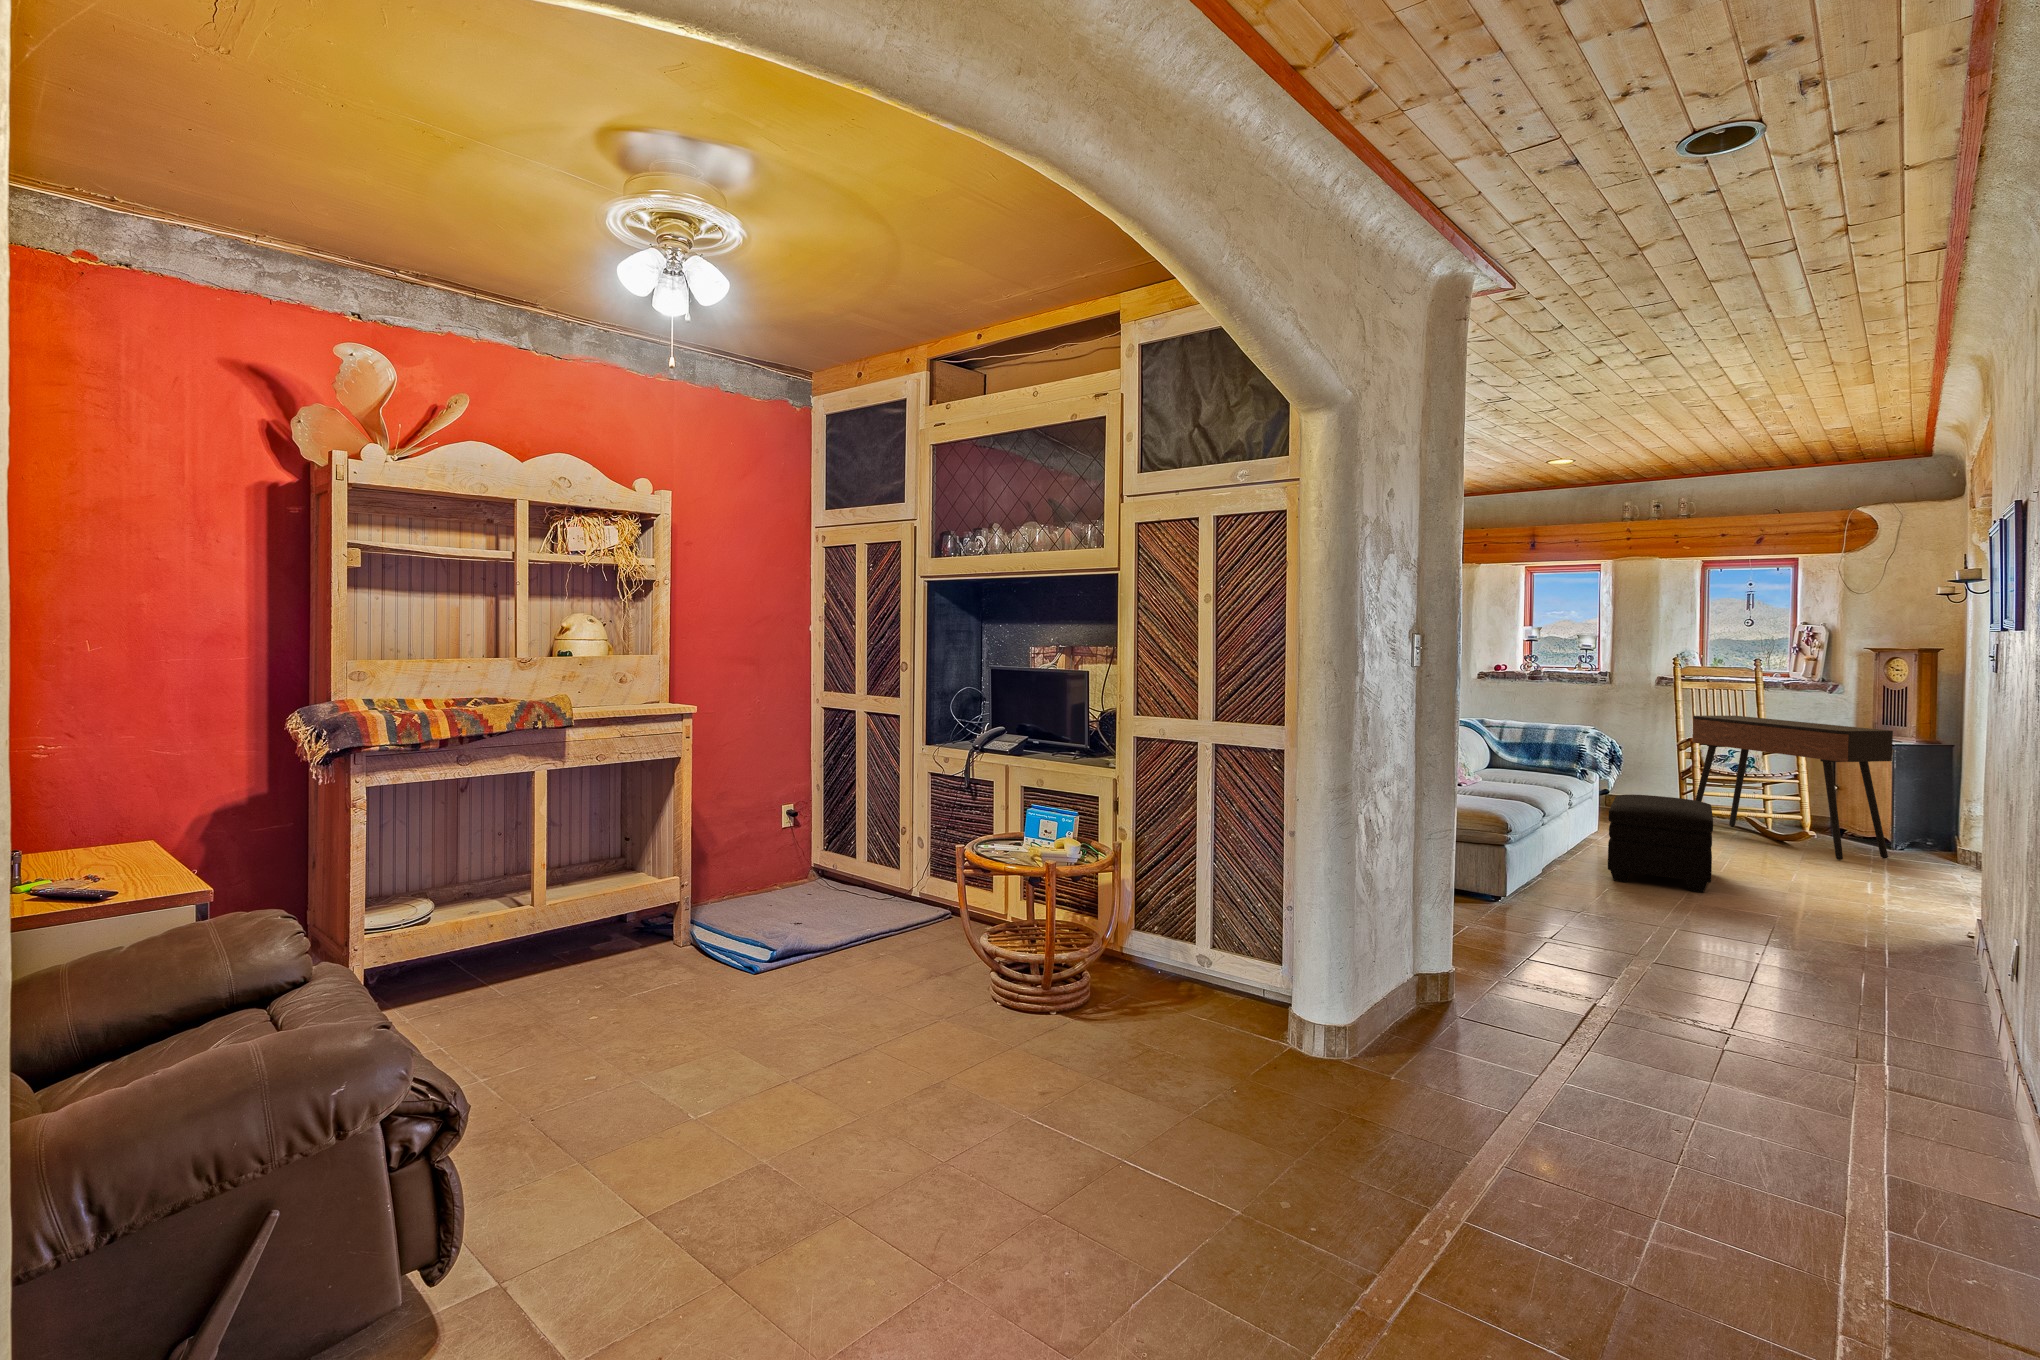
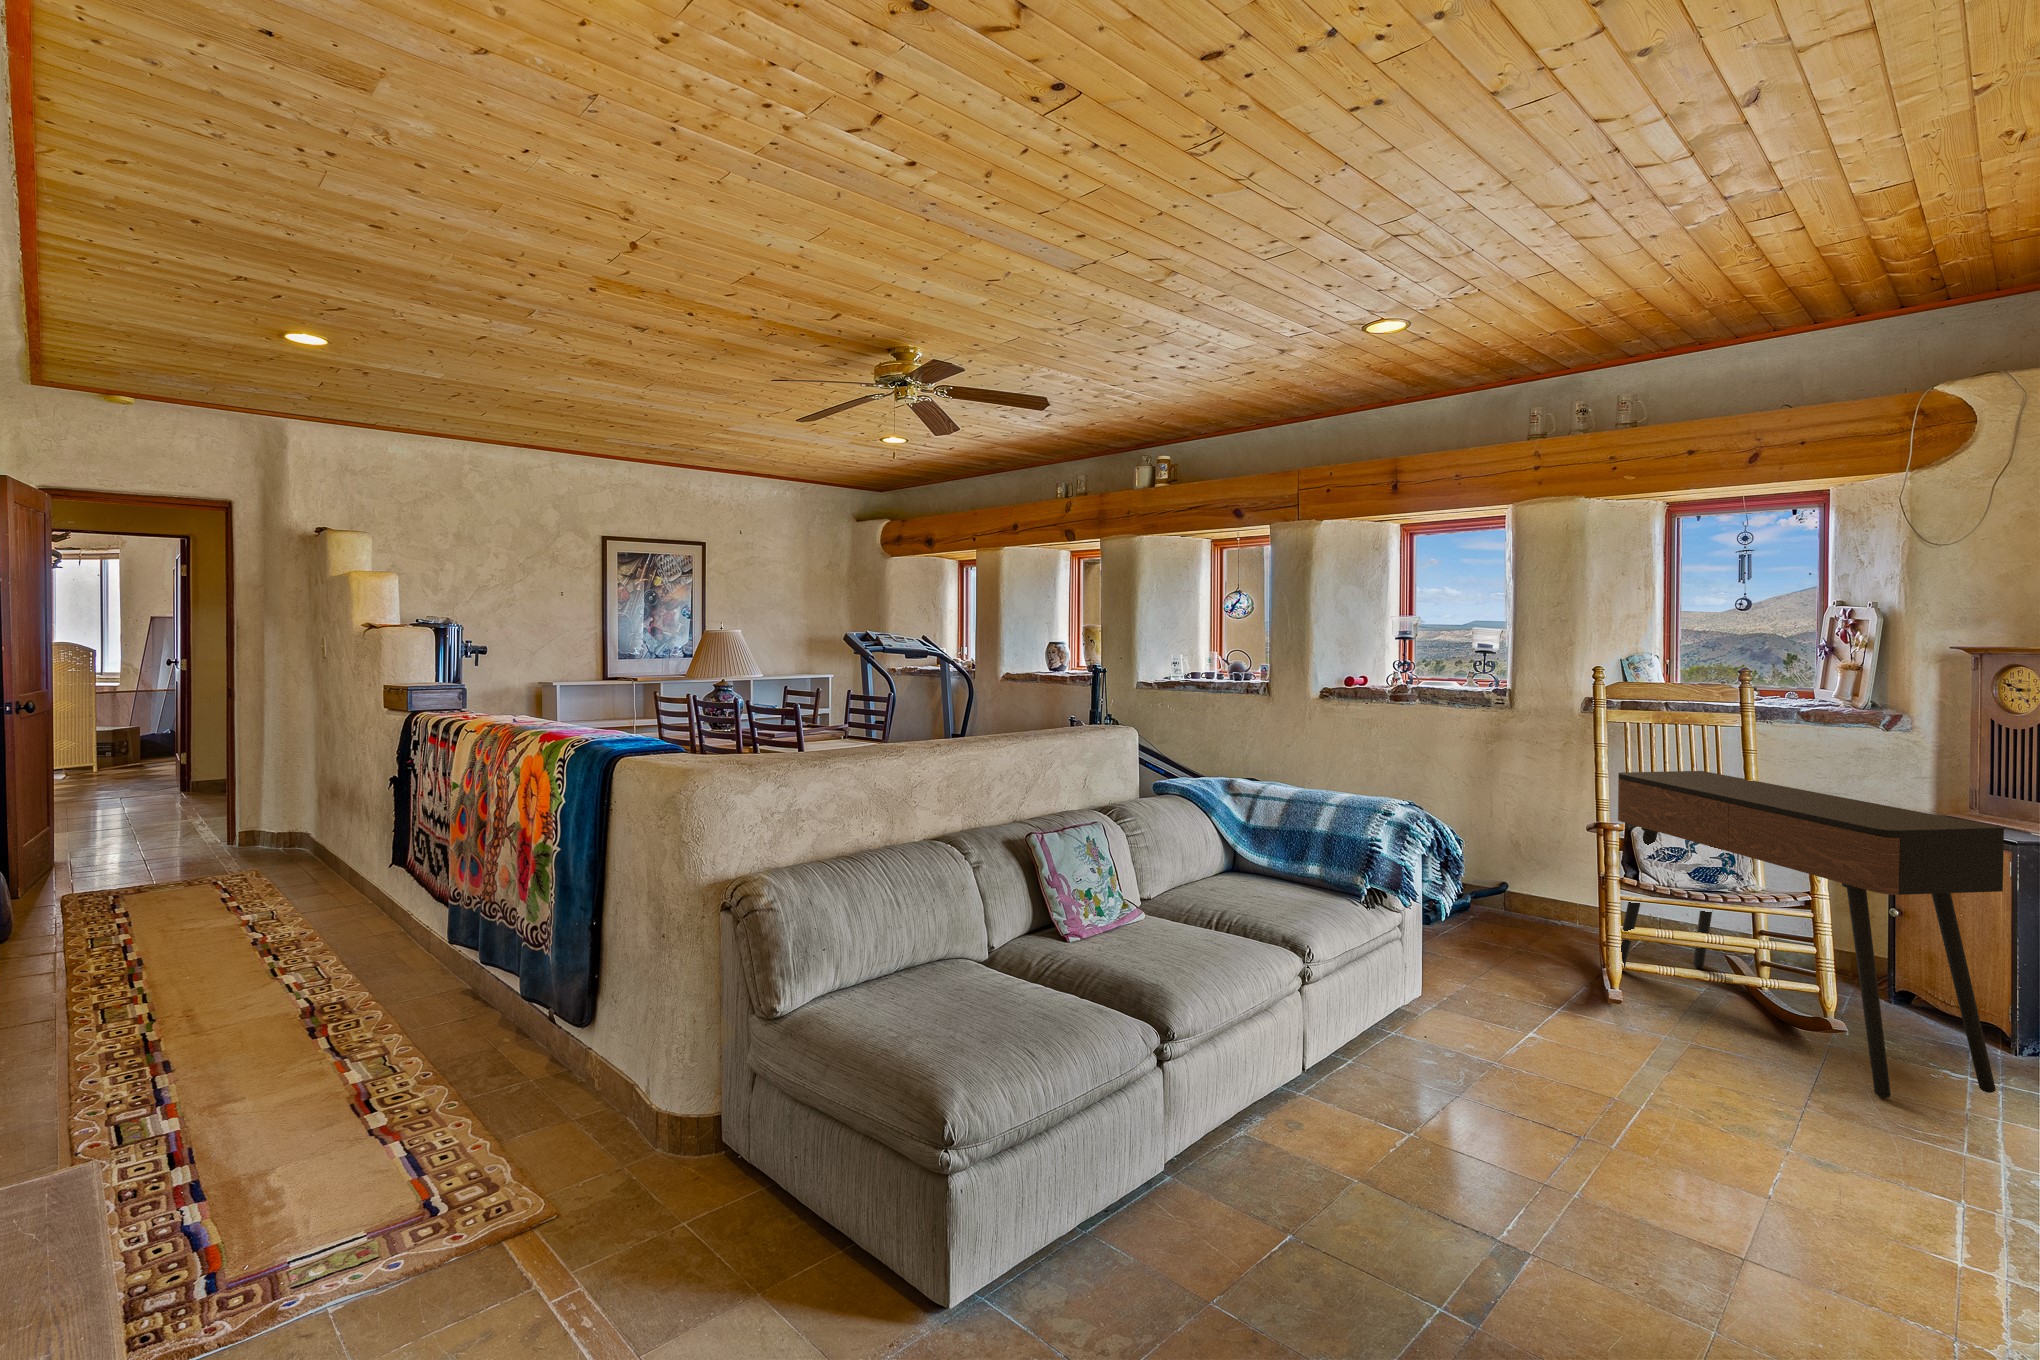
ottoman: present [1608,795,1713,893] -> none [1297,962,1563,1256]

